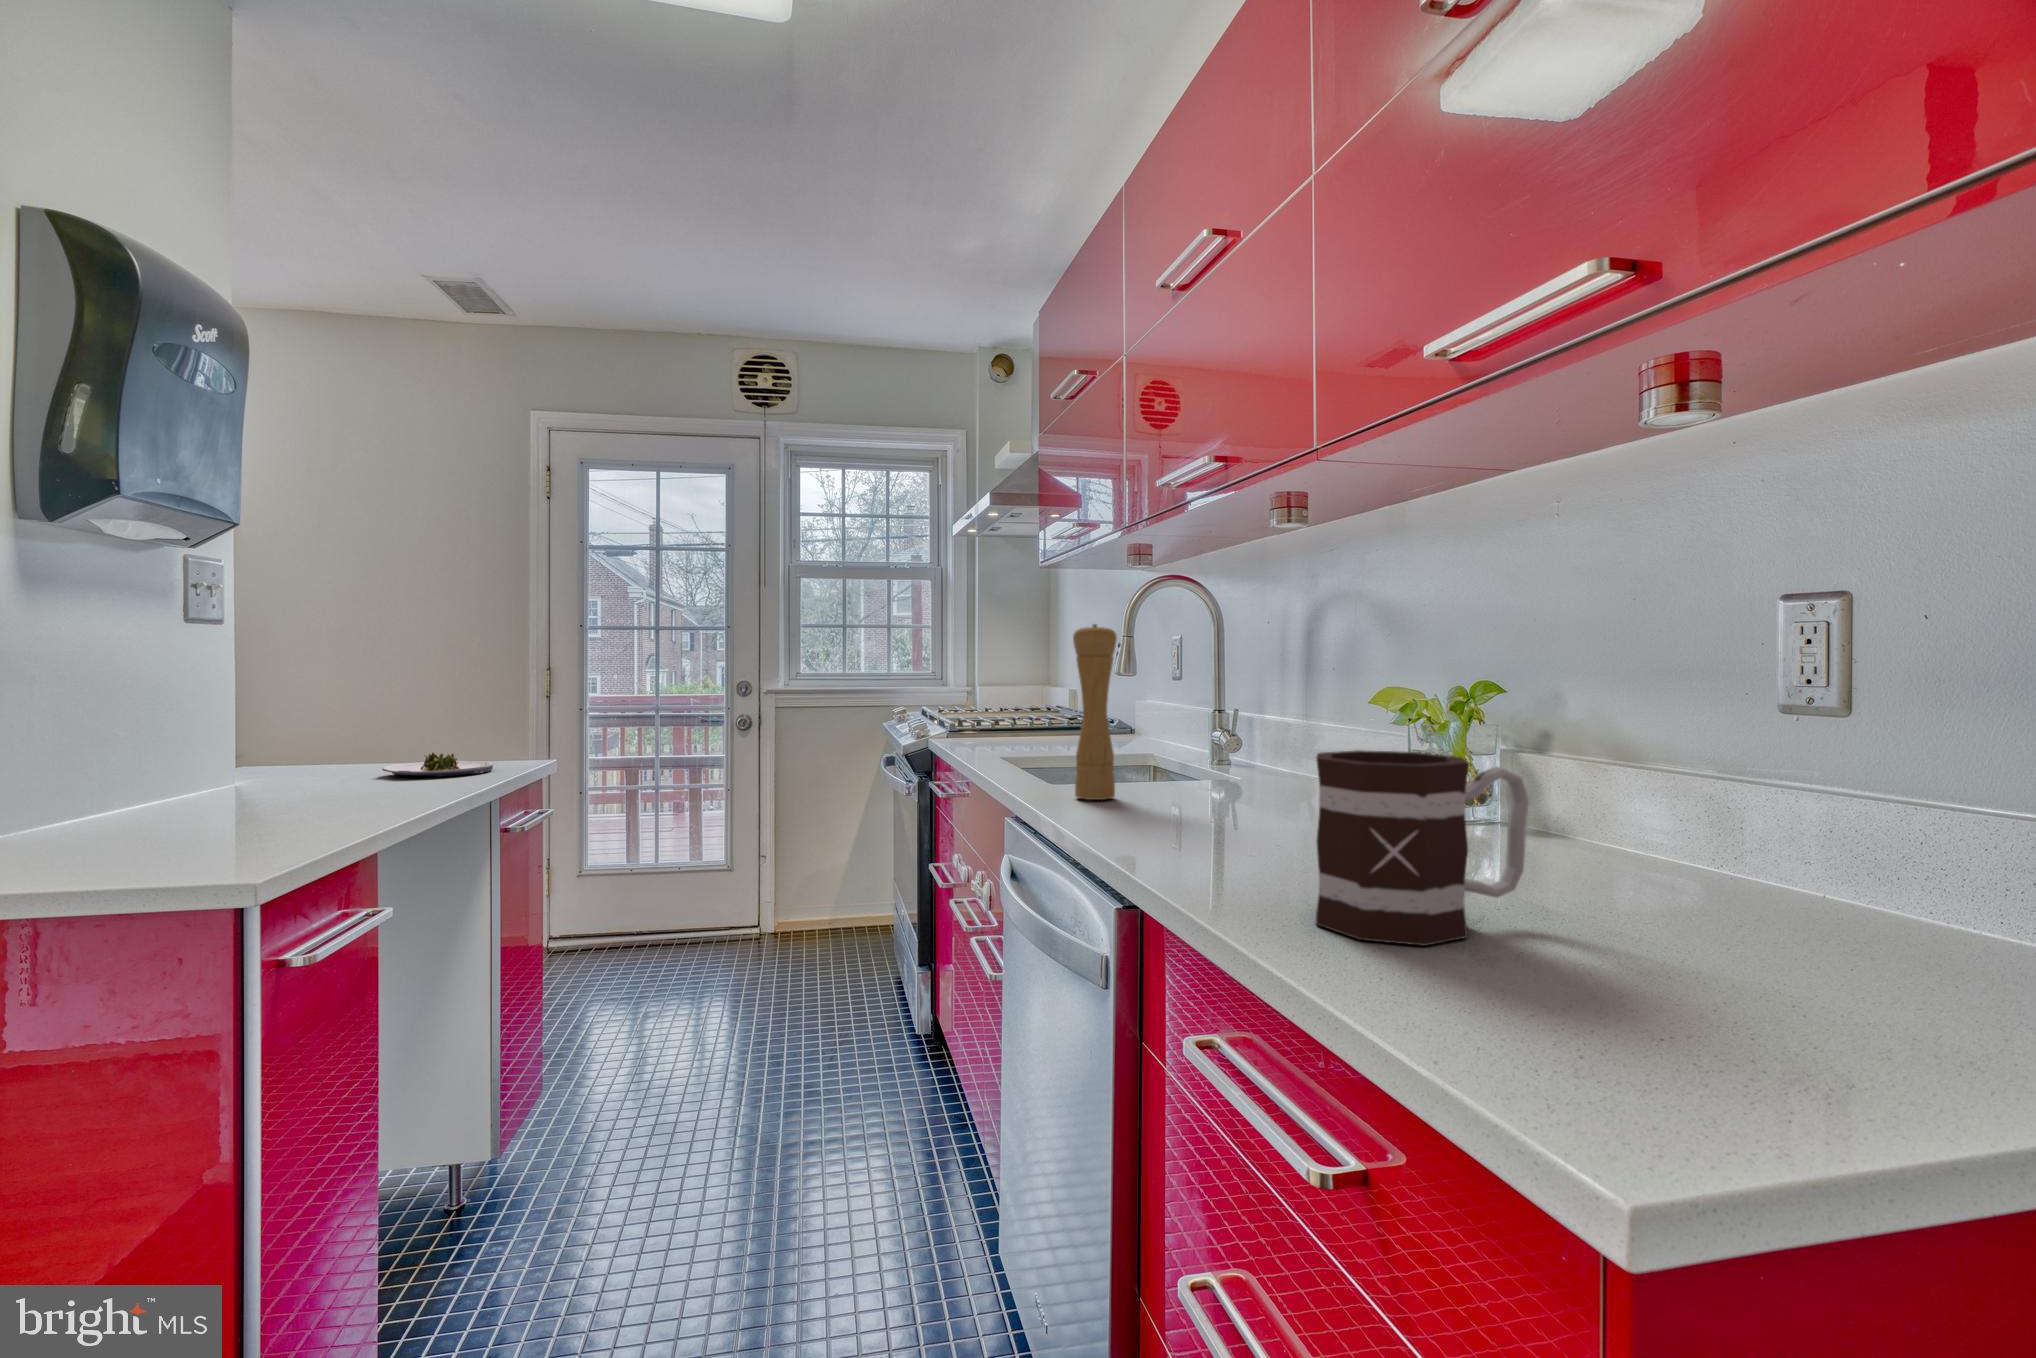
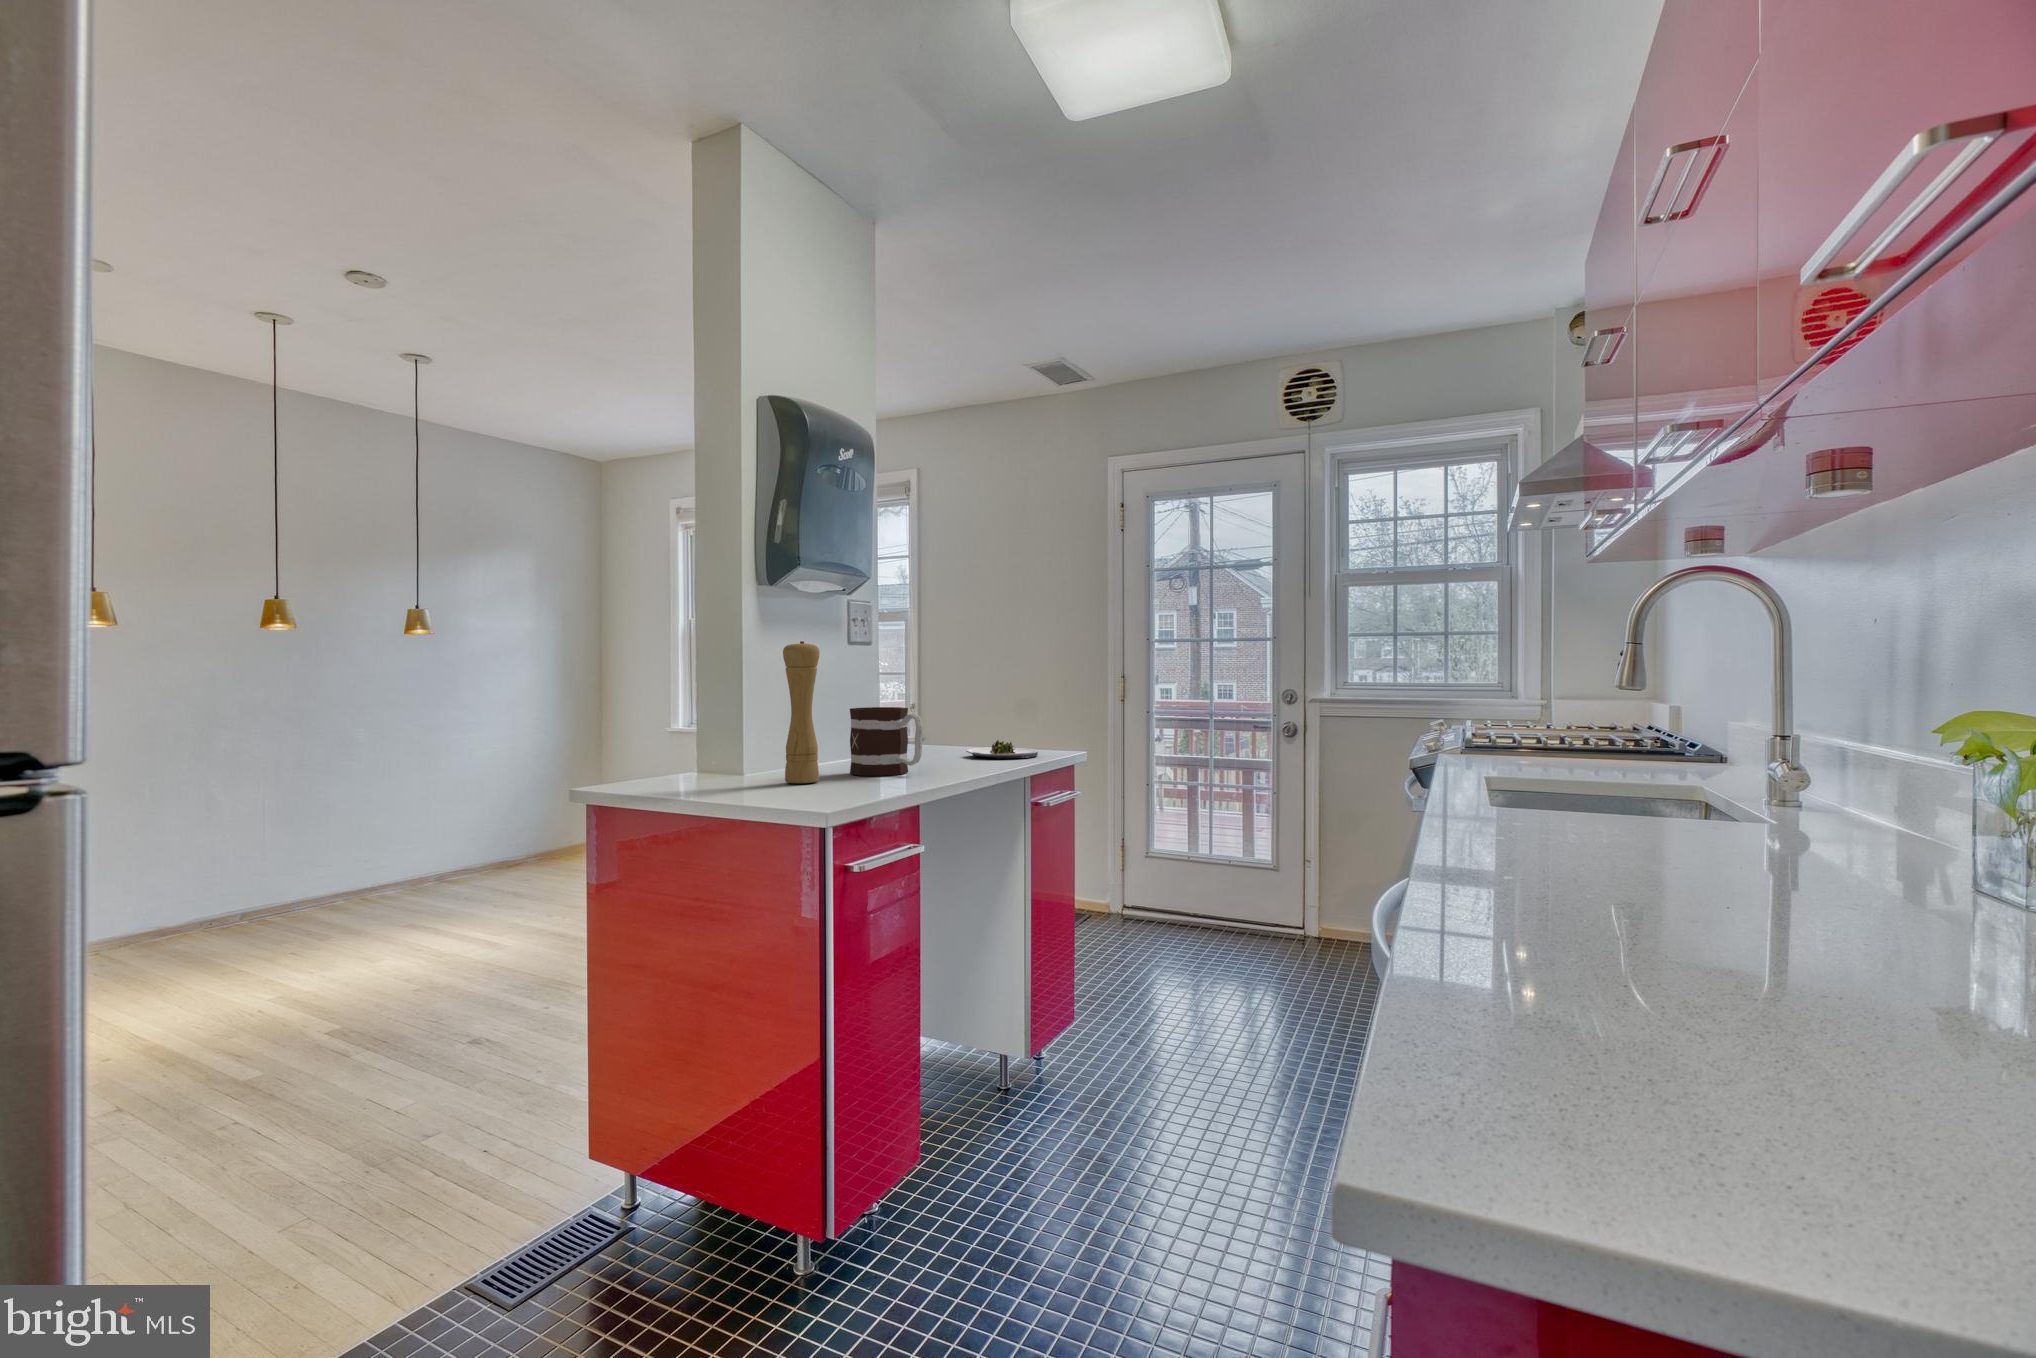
pepper mill: present [1073,624,1117,800] -> present [783,641,820,784]
mug: present [1316,750,1529,946] -> present [850,707,923,776]

